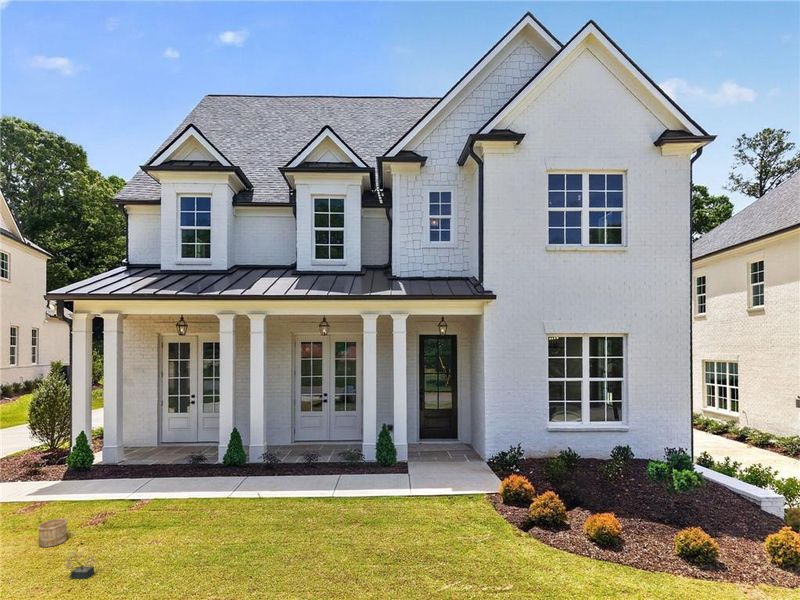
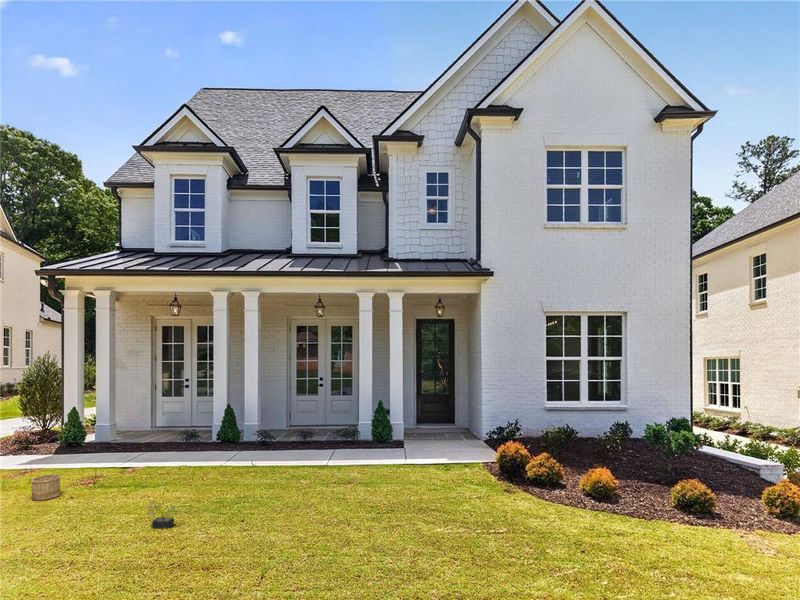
decorative plant: present [67,551,95,579] -> present [147,501,175,528]

